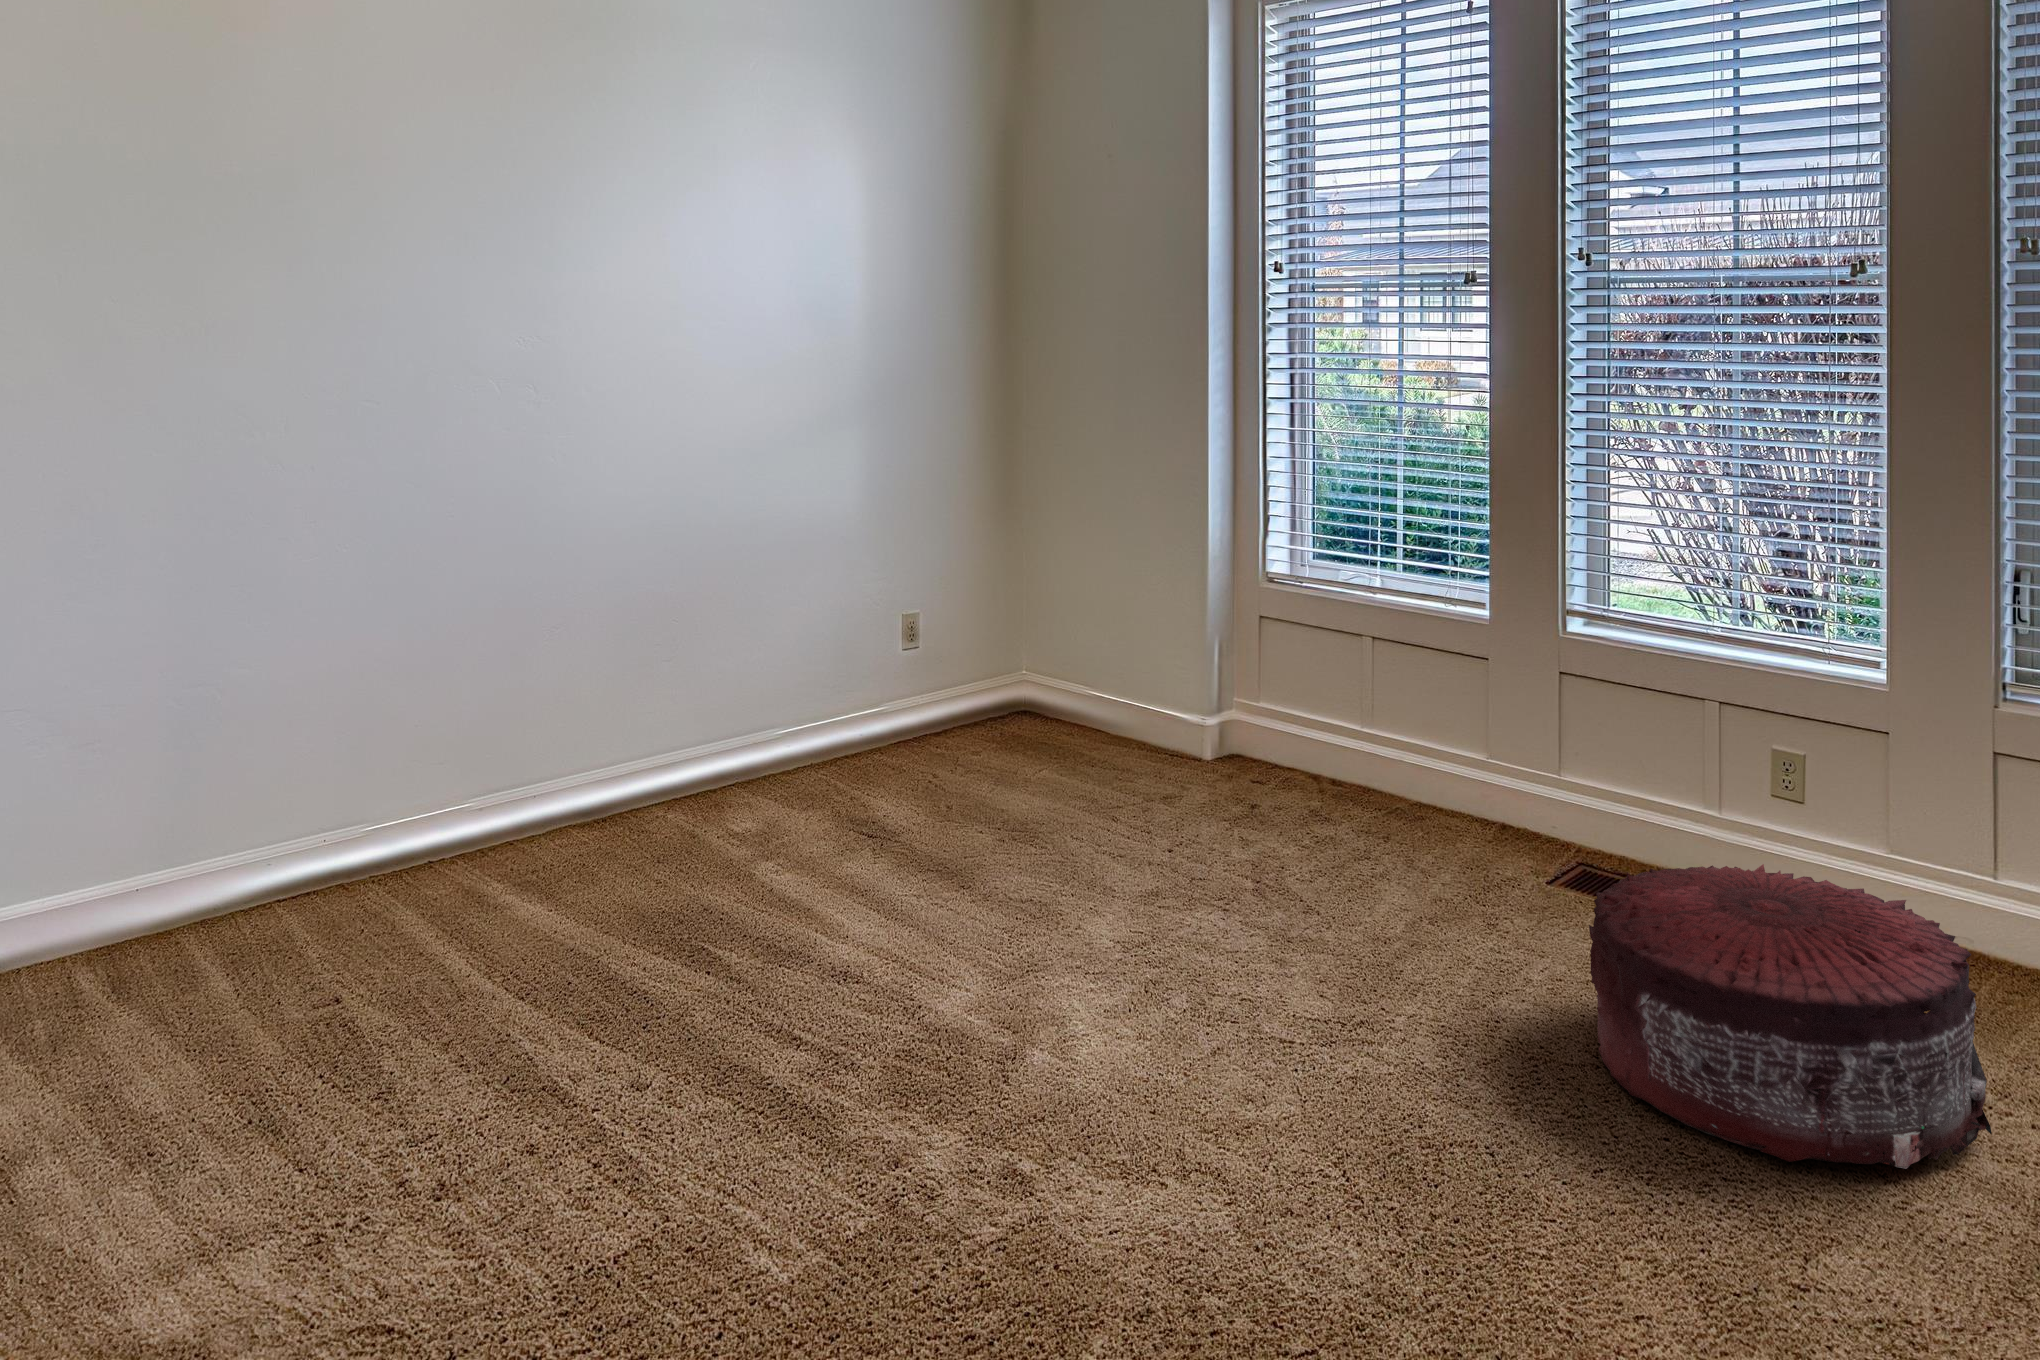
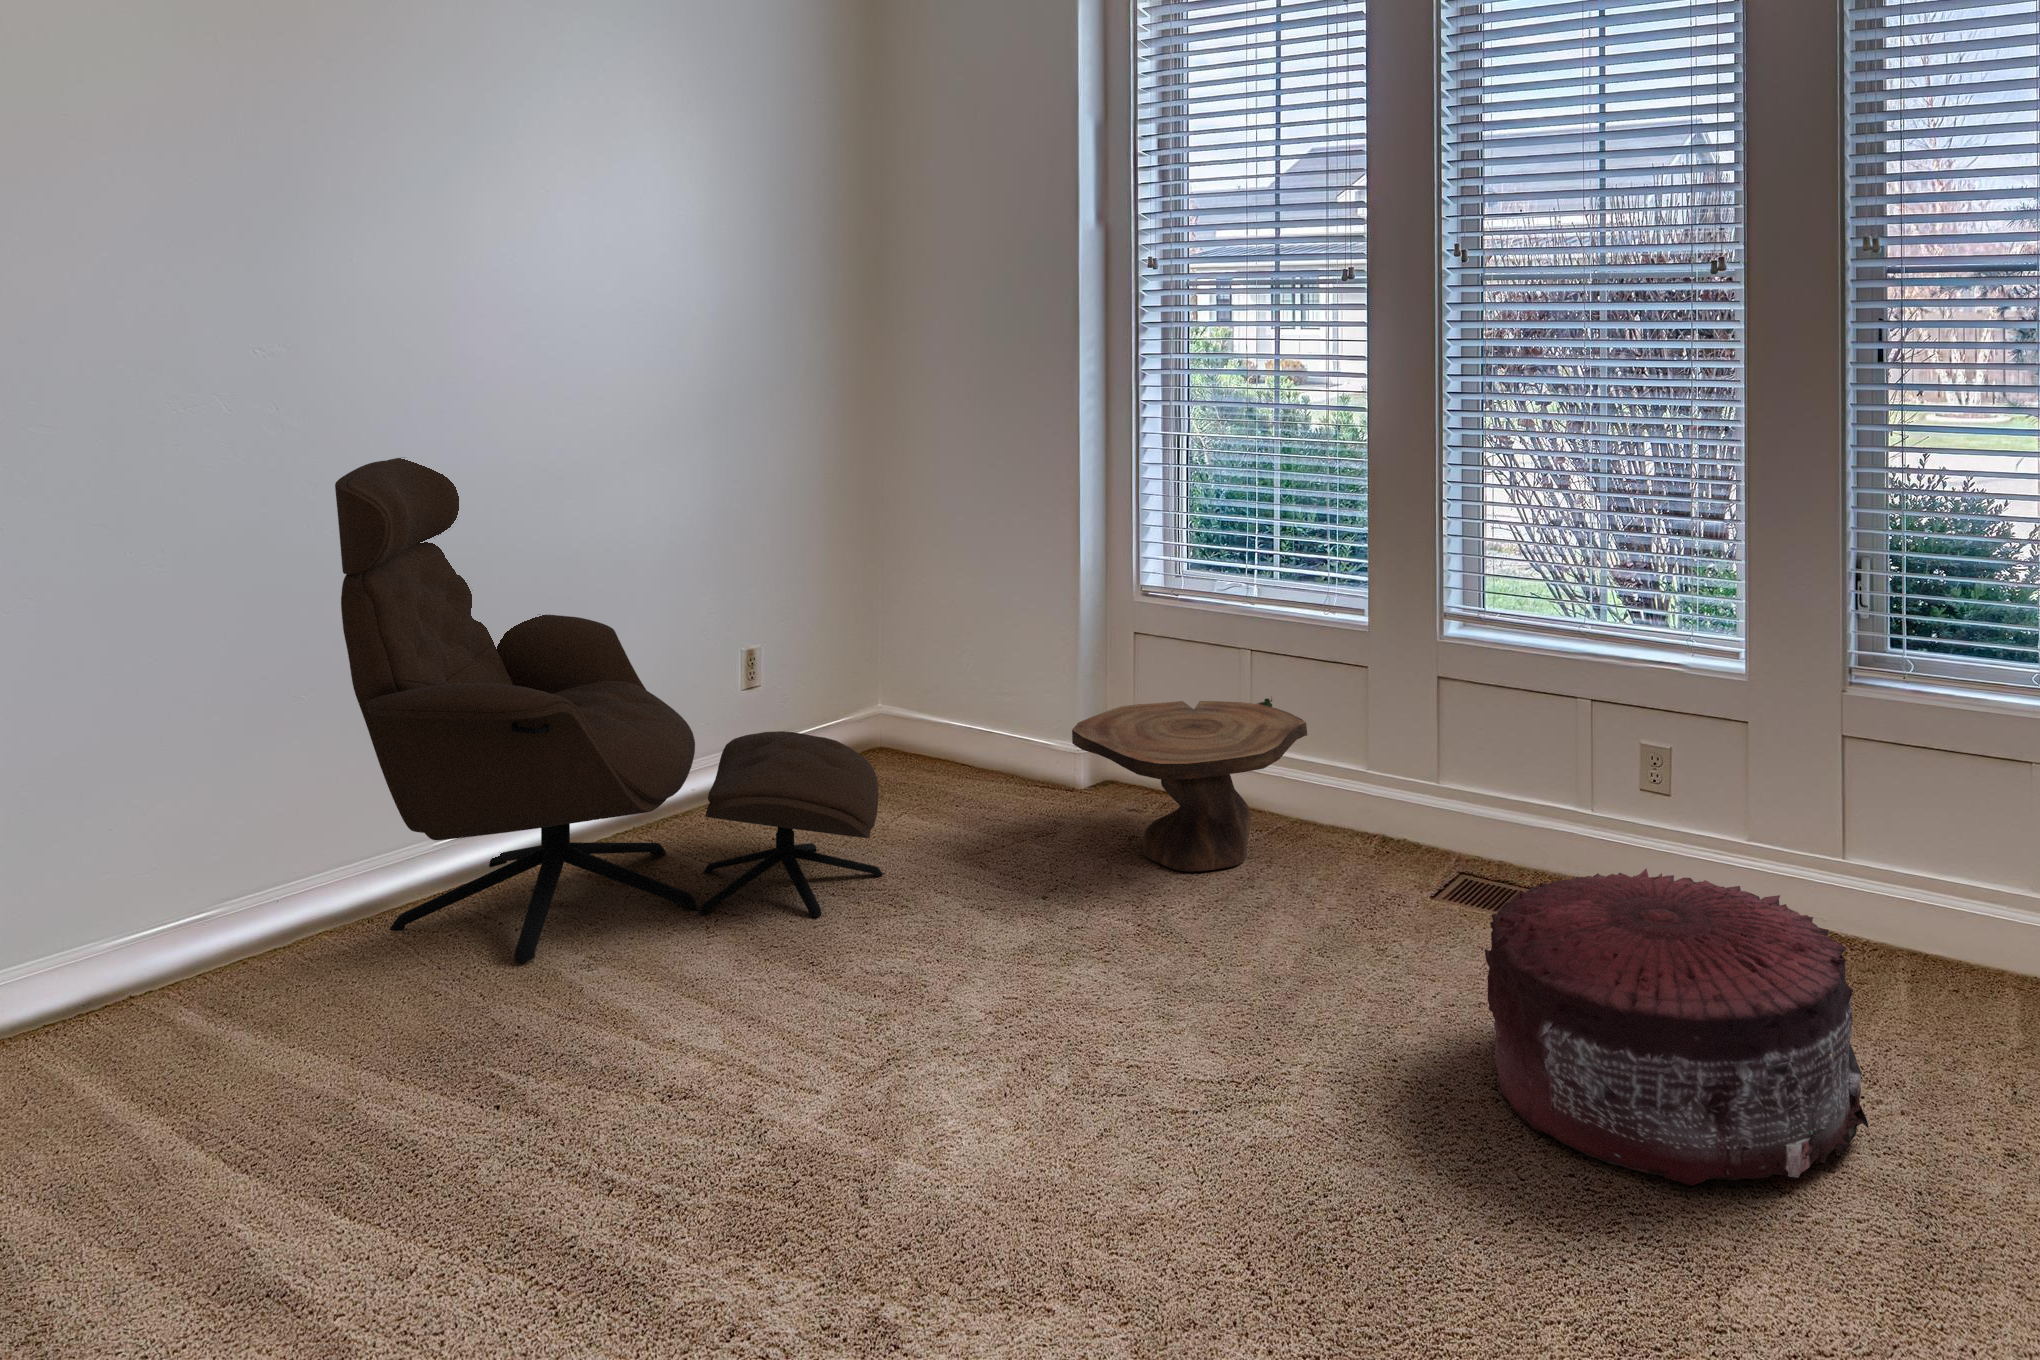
lounge chair: none [582,436,1026,866] -> present [335,458,883,963]
side table: none [1199,683,1427,842] -> present [1072,699,1307,872]

